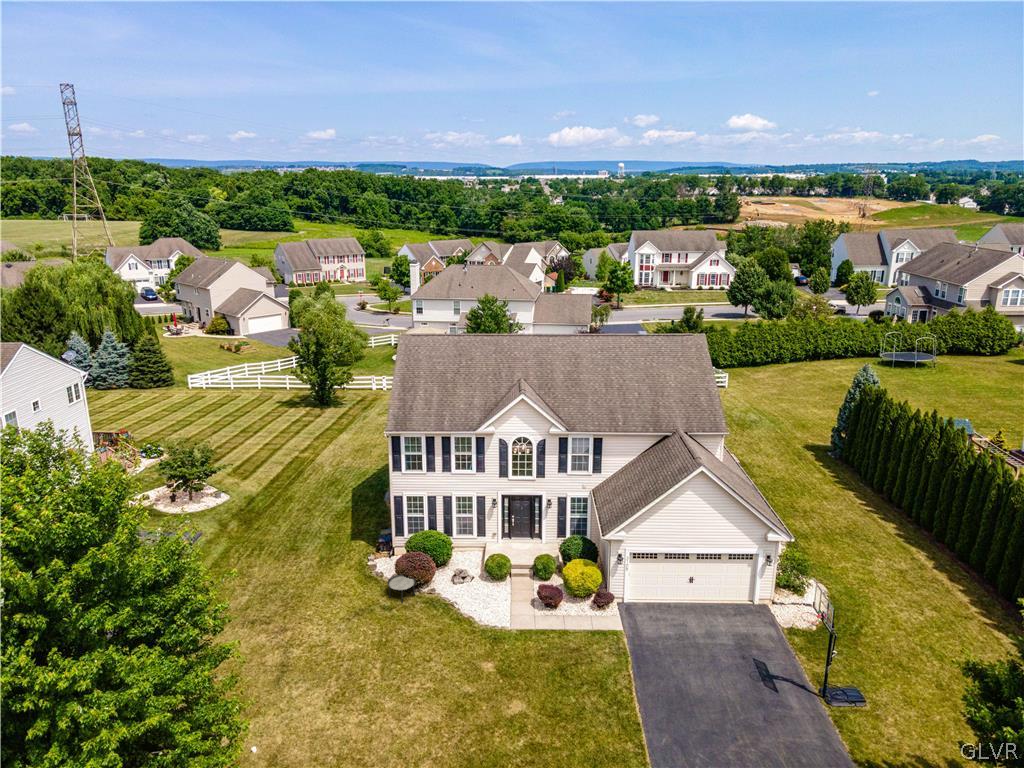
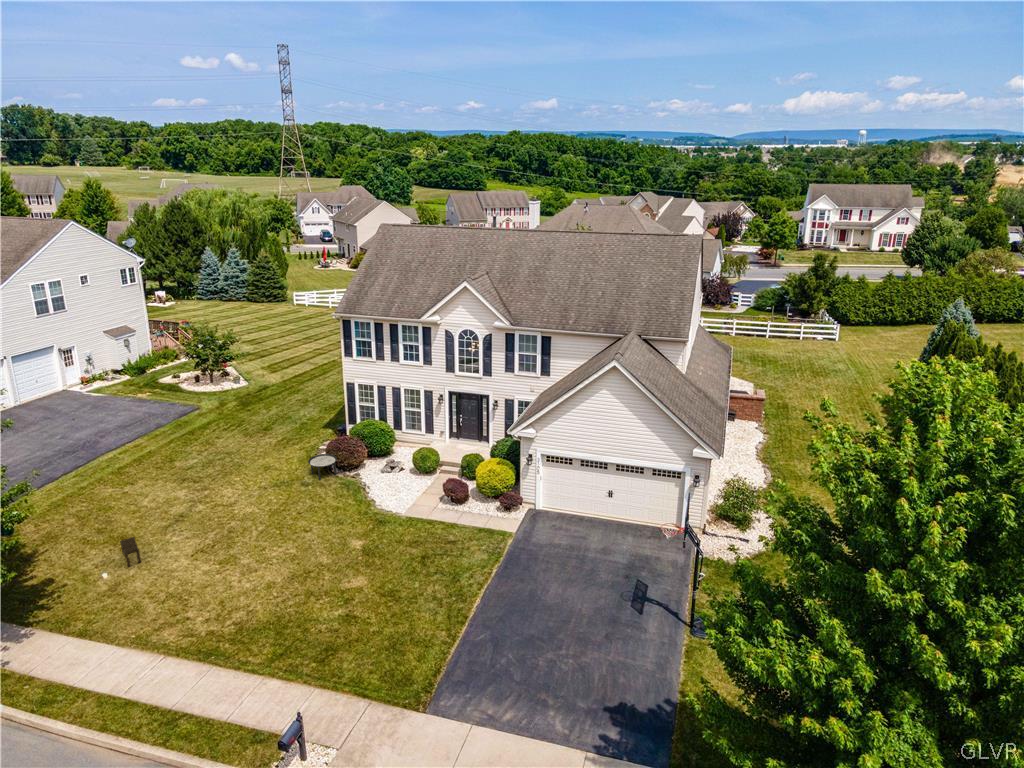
bench: none [251,700,281,735] -> present [120,537,141,567]

